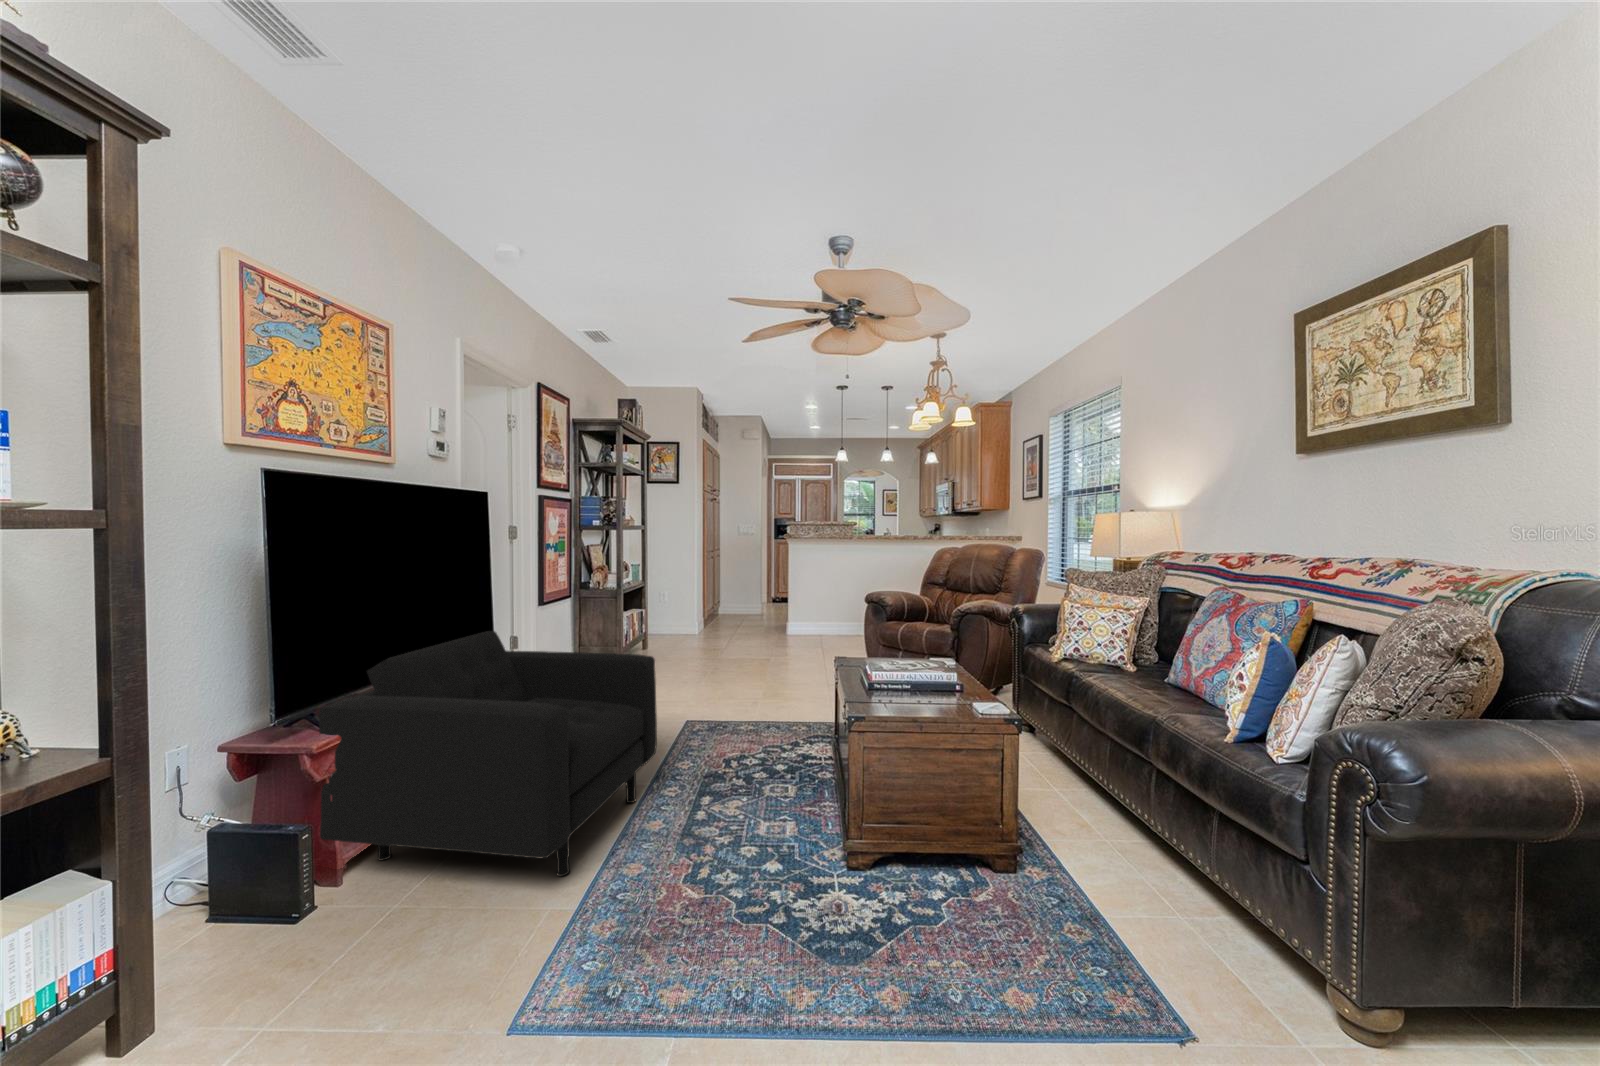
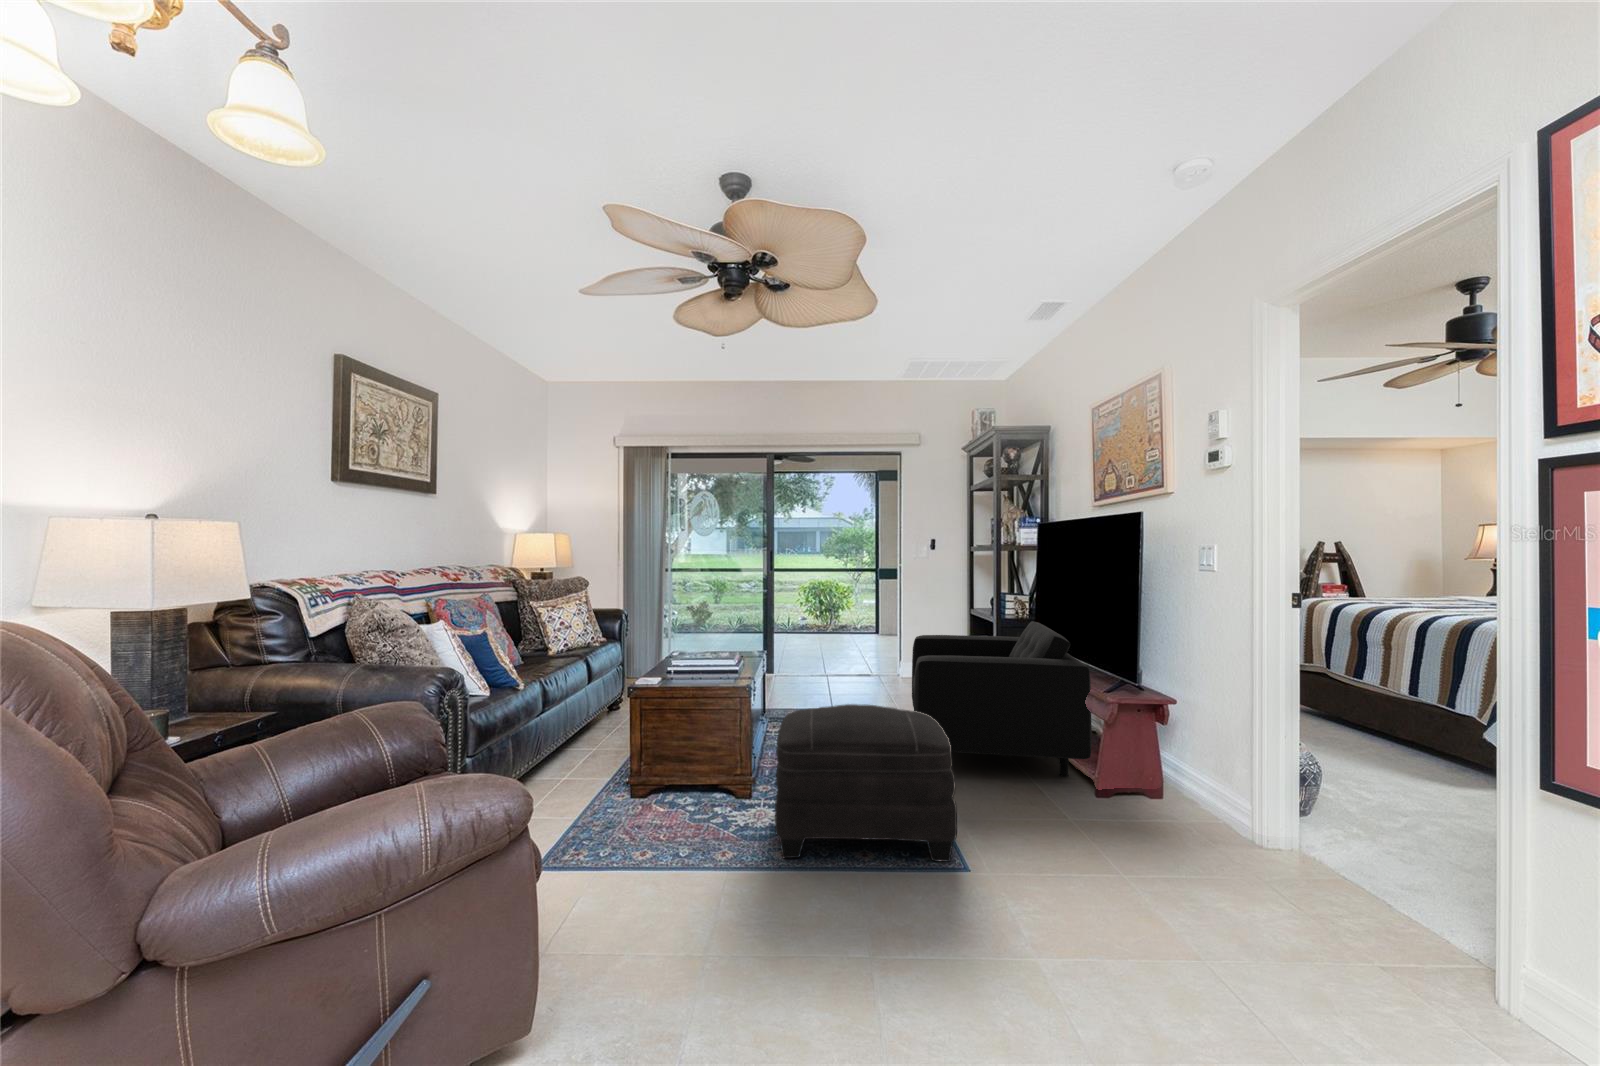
ottoman: none [674,648,806,752] -> present [775,704,957,862]

